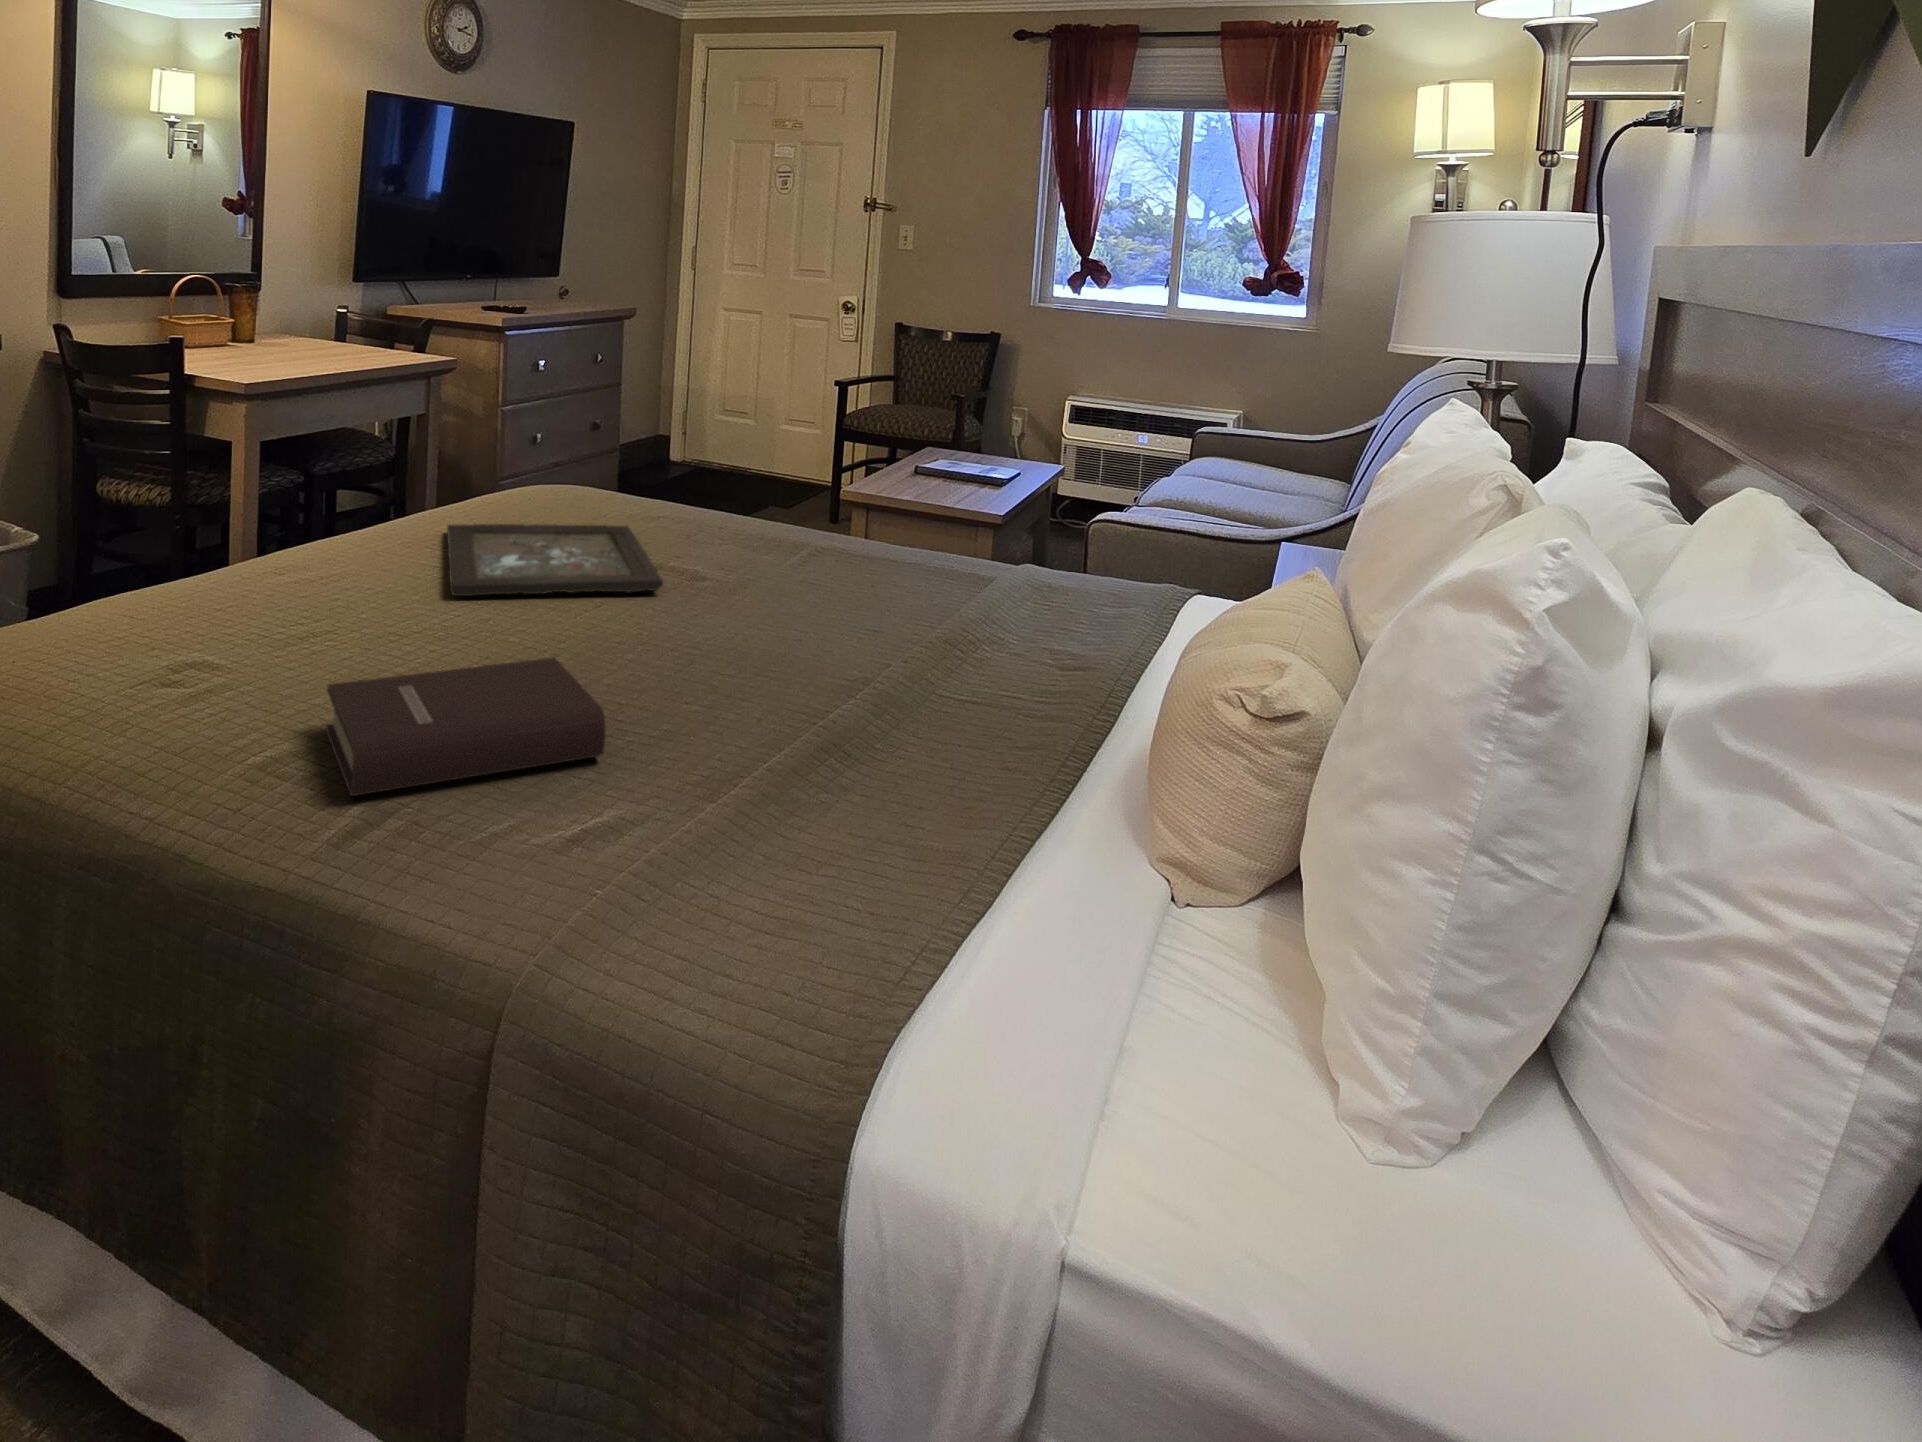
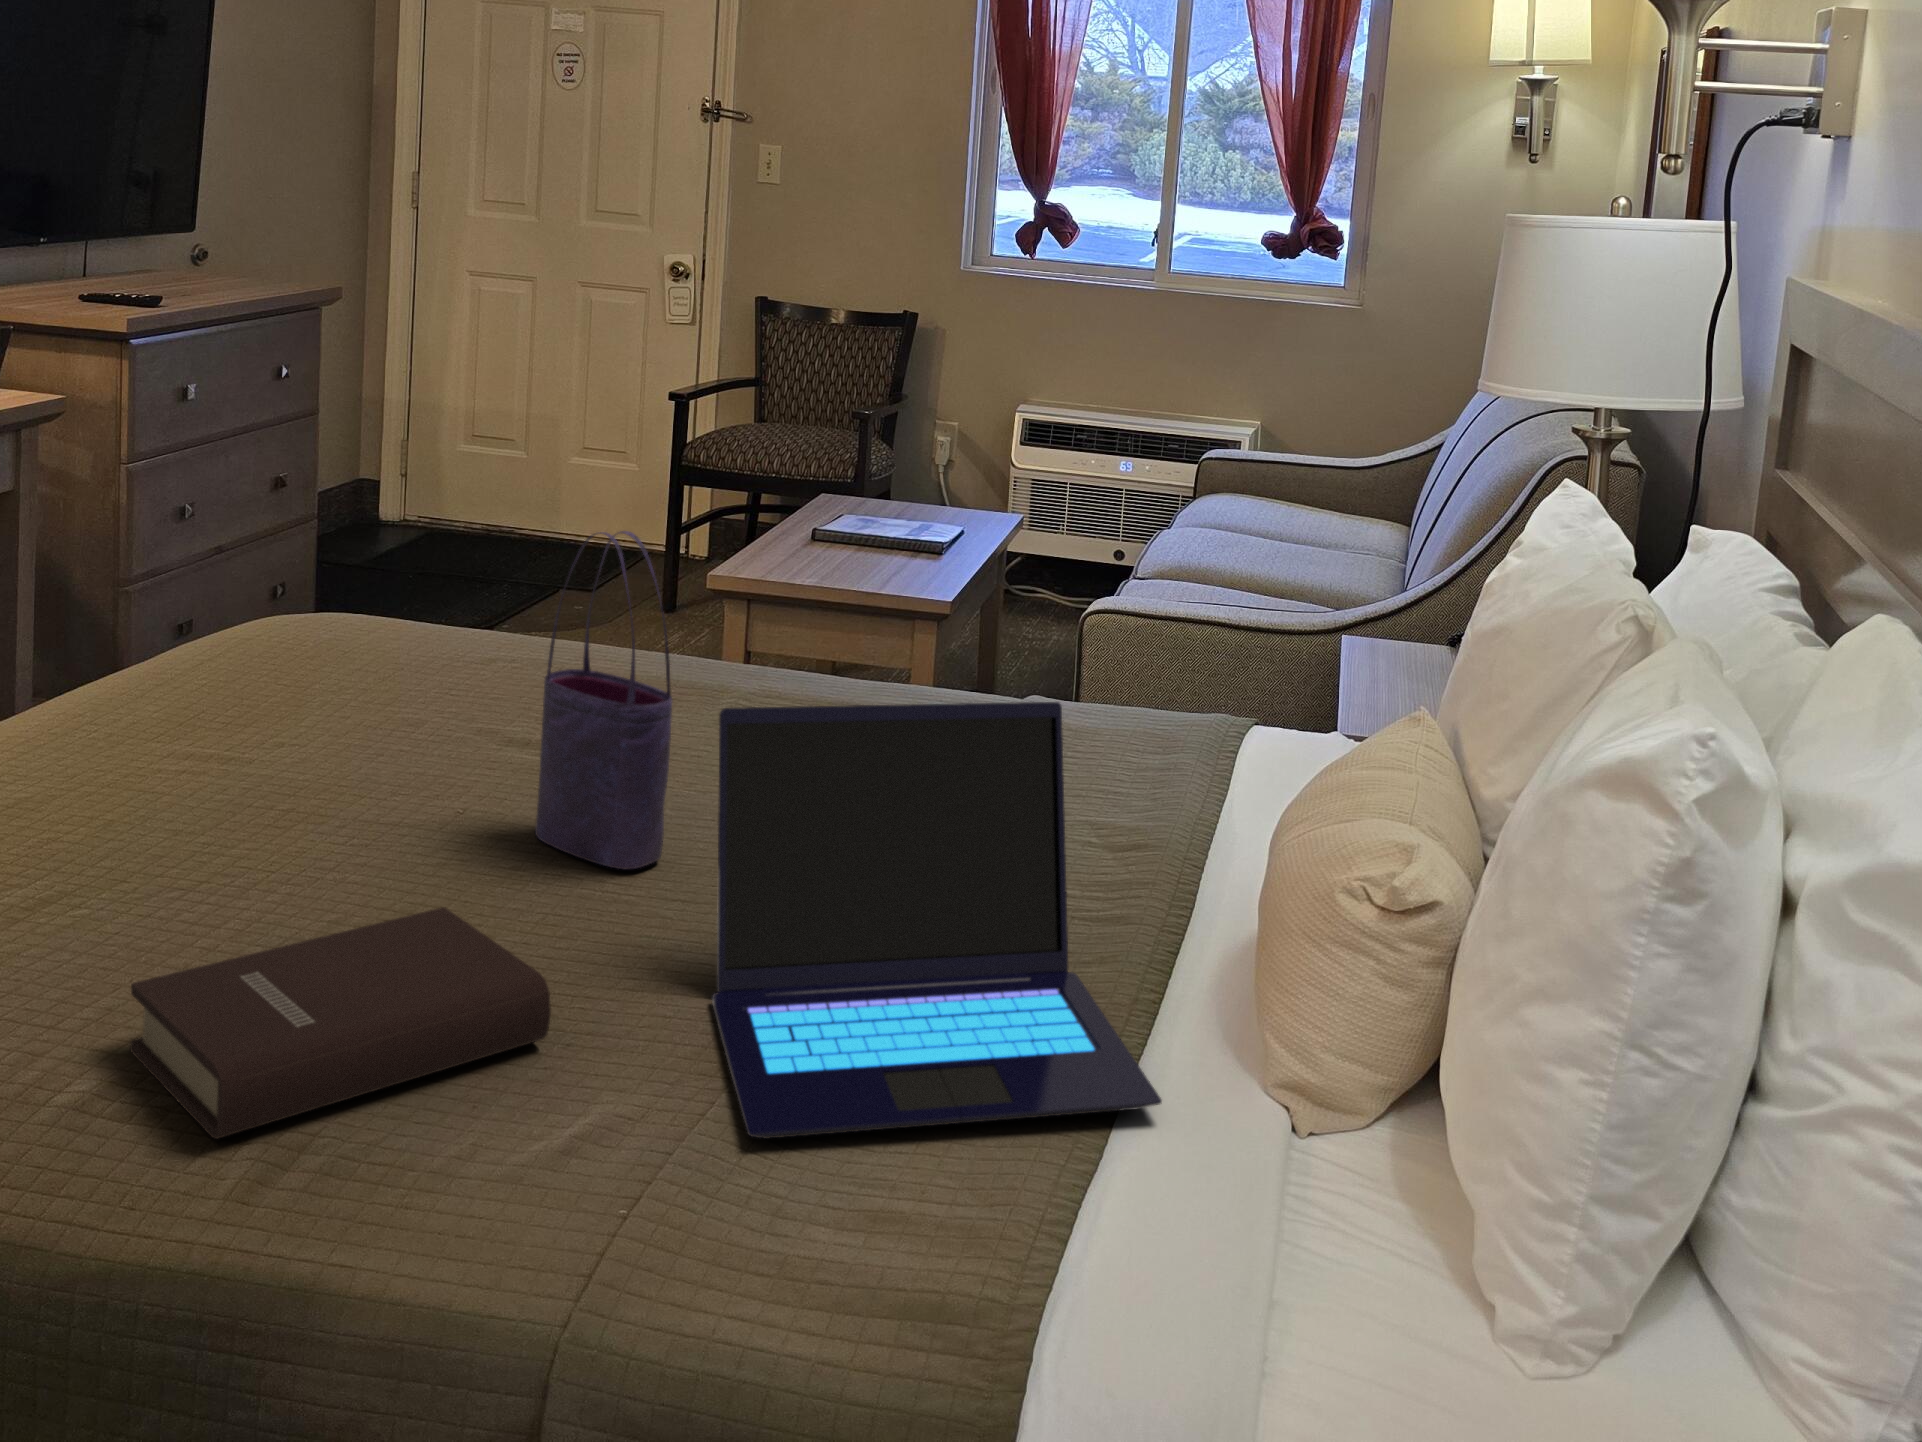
tote bag: none [648,409,737,651] -> present [535,531,672,869]
tray: present [447,524,663,596] -> none [171,679,540,819]
laptop: none [725,528,1065,862] -> present [712,702,1162,1138]

